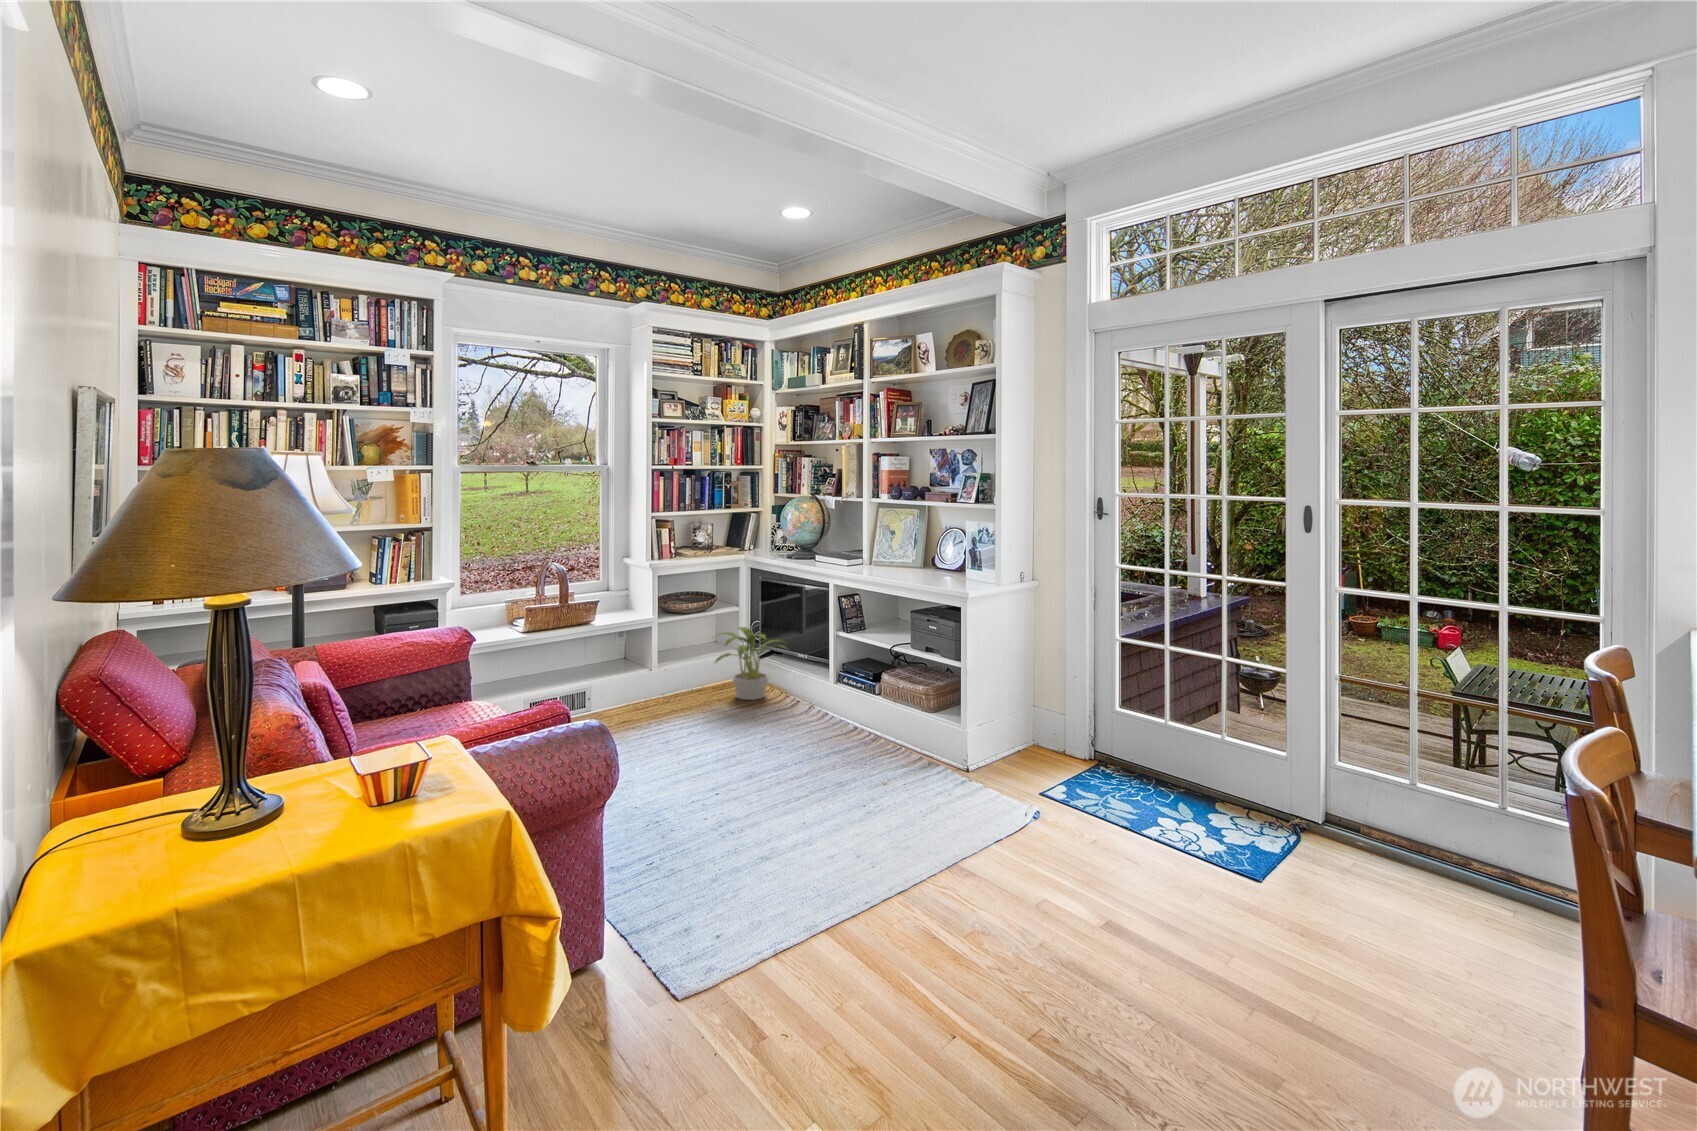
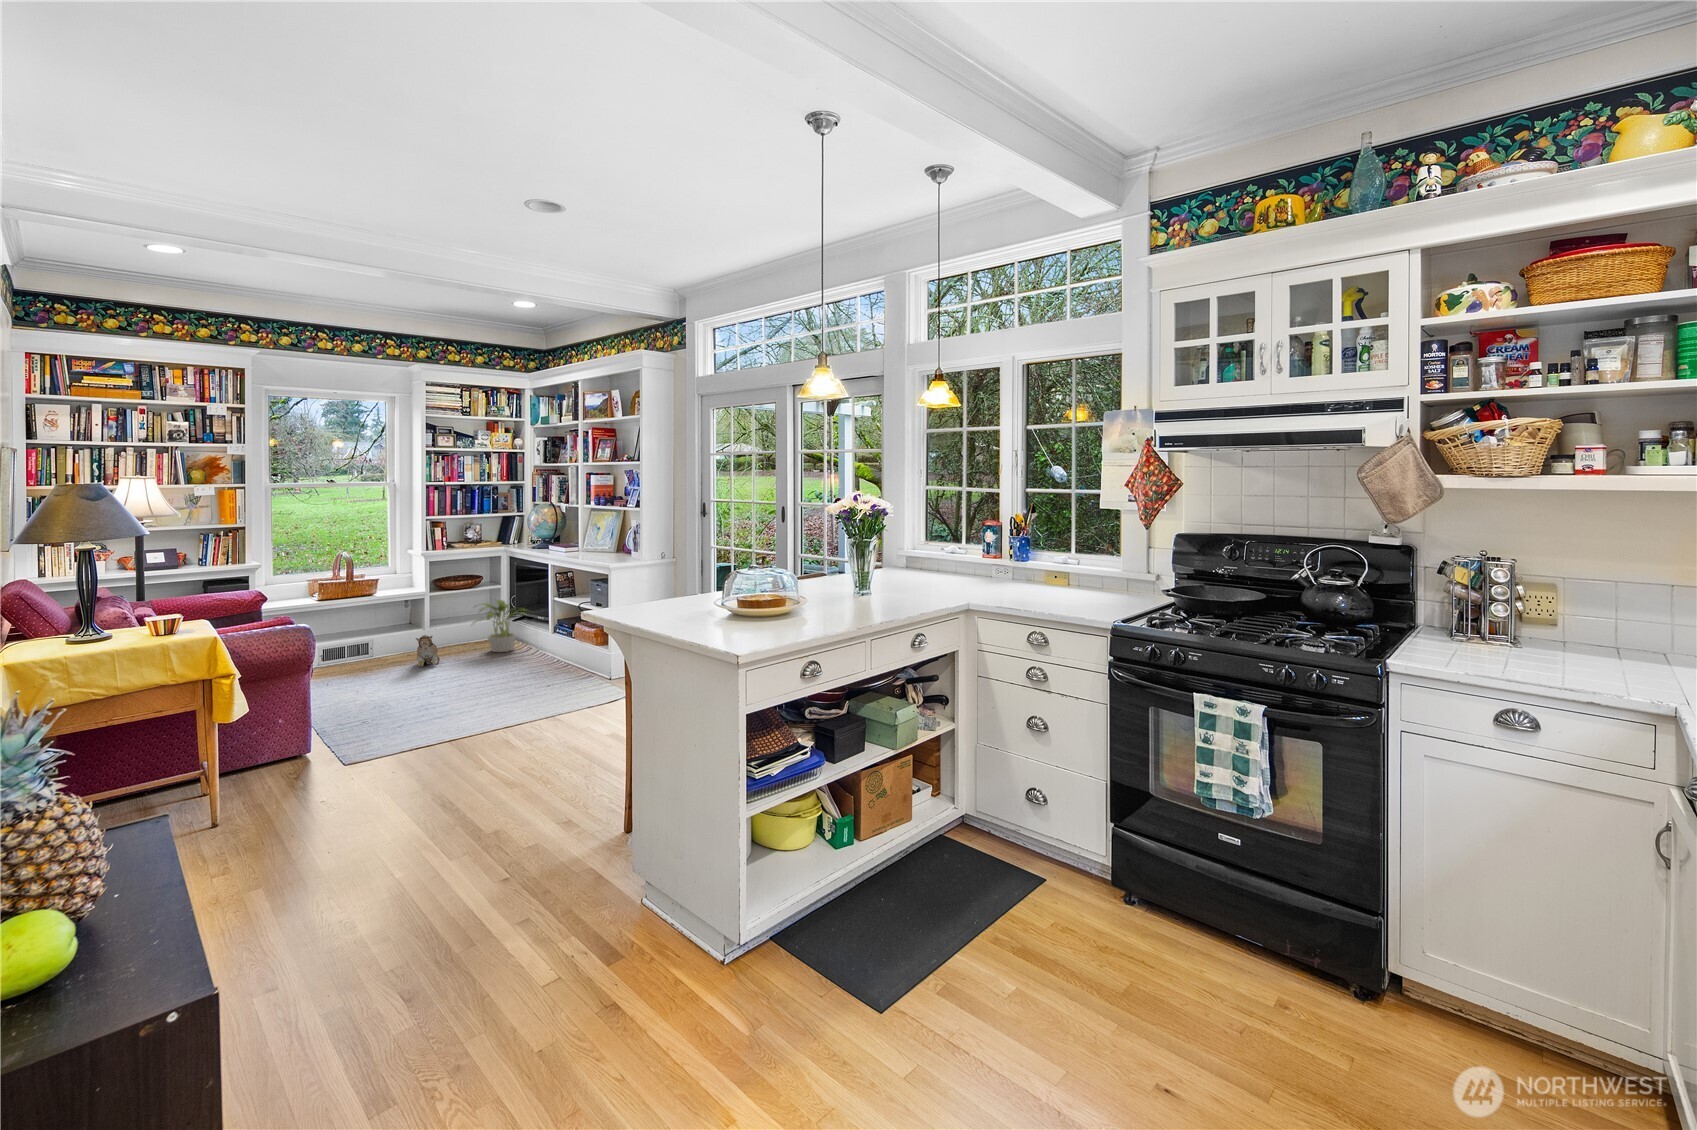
plush toy: none [654,681,683,725] -> present [416,635,440,667]

